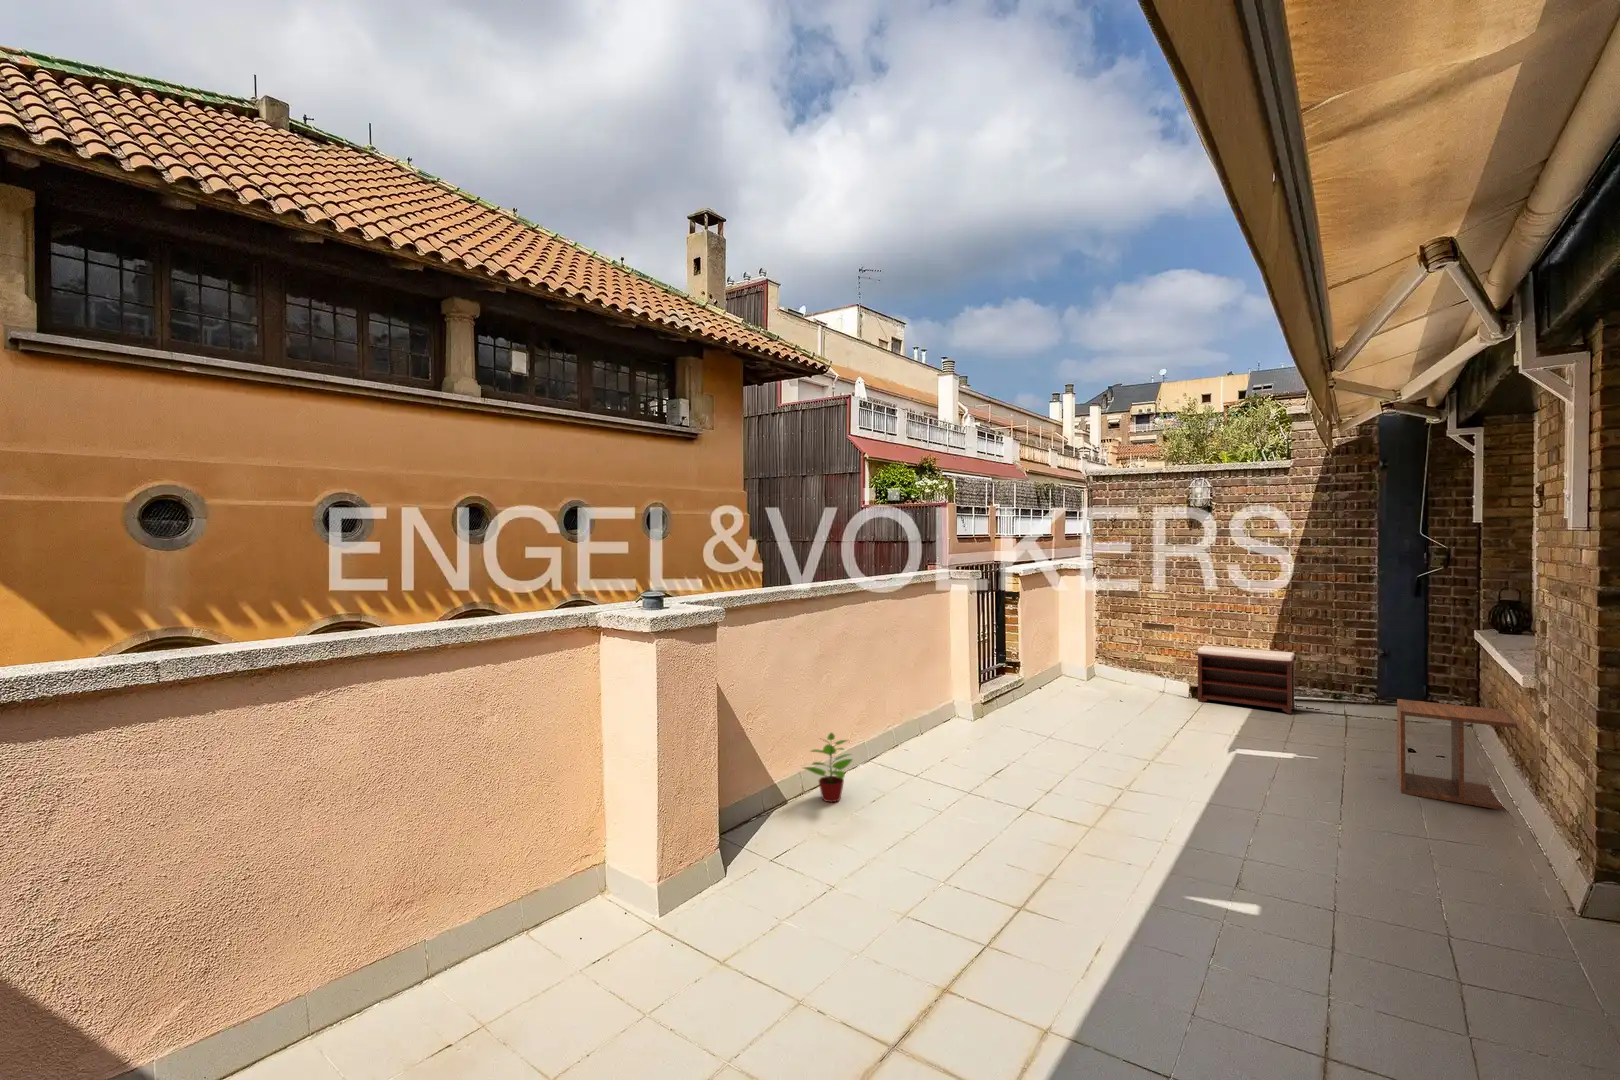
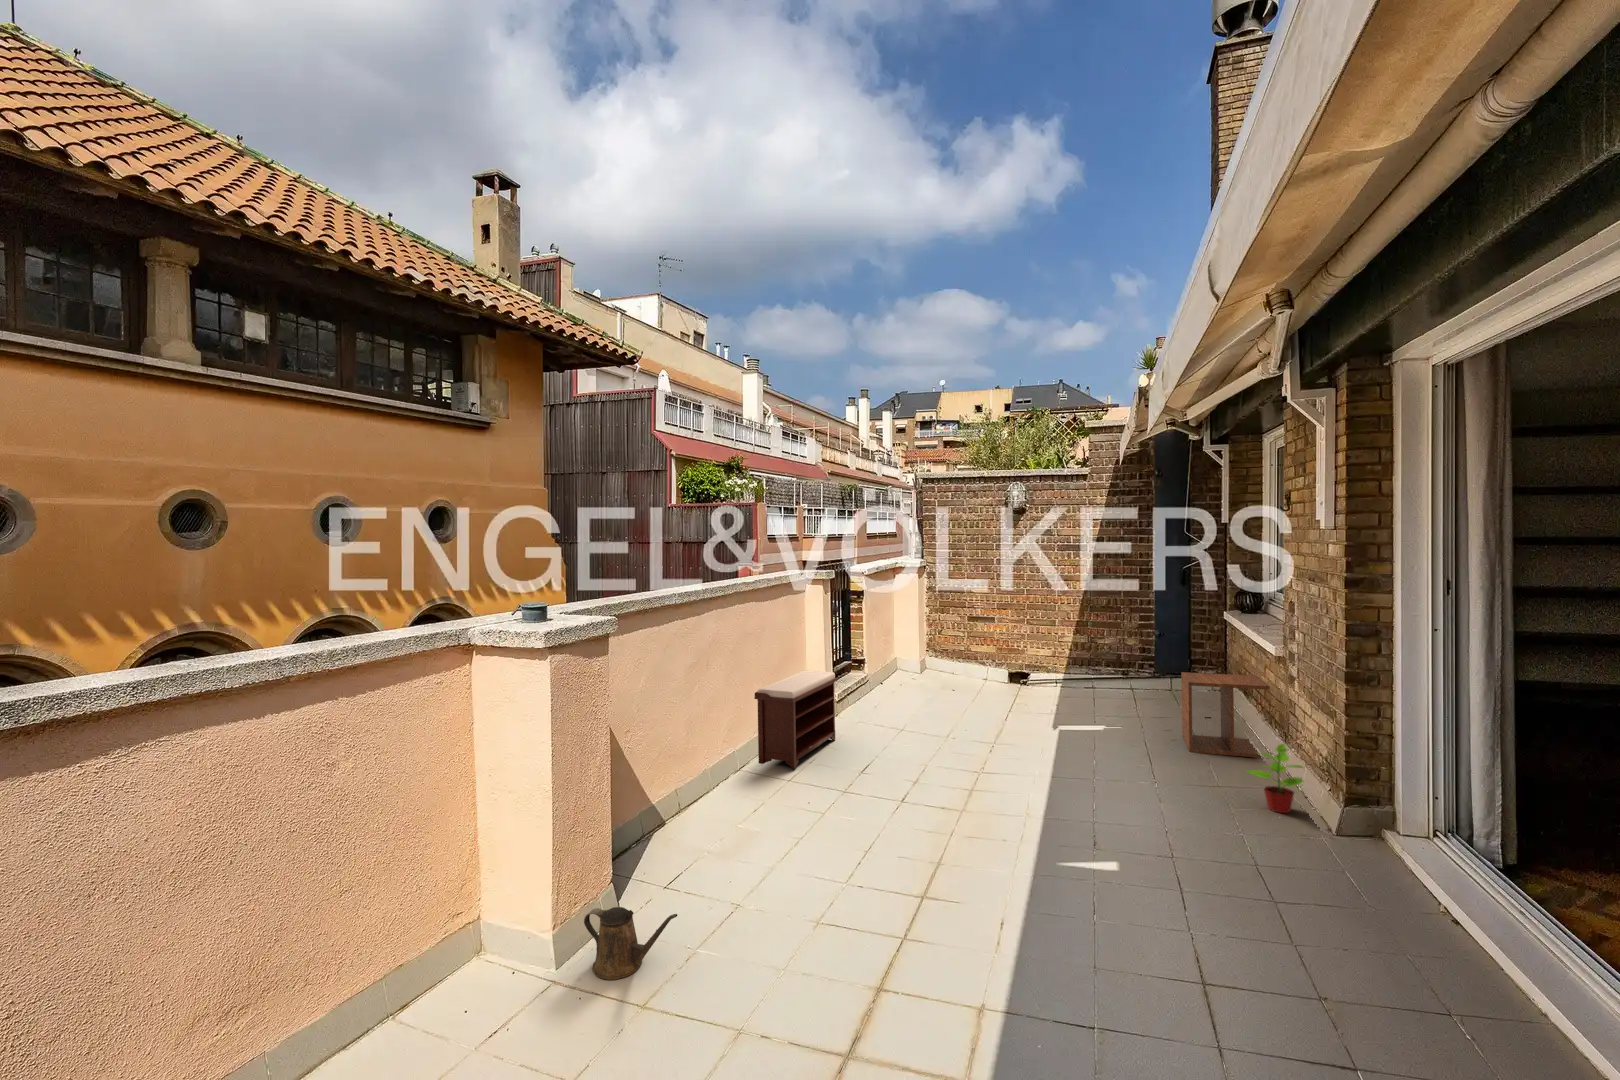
bench: present [1195,645,1298,714] -> present [754,670,838,768]
potted plant: present [804,733,852,802] -> present [1246,744,1303,813]
watering can: none [688,867,761,933] -> present [584,907,677,980]

